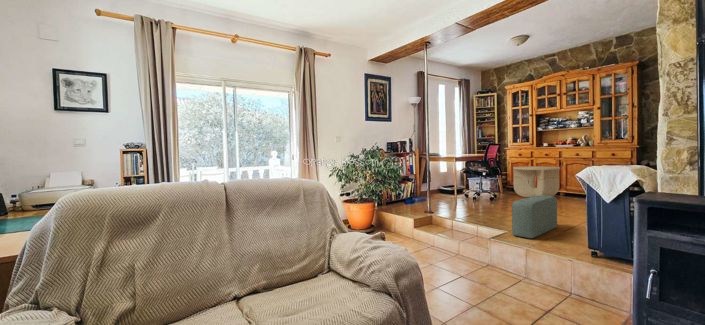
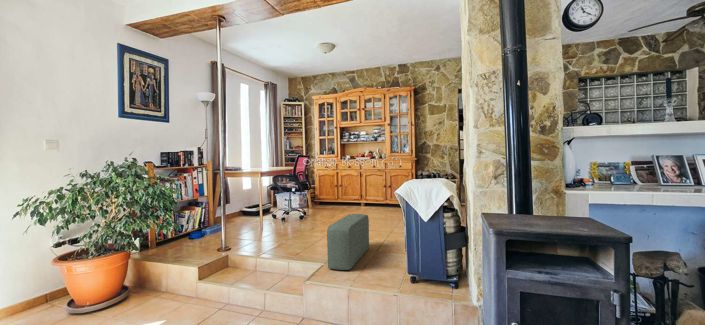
side table: present [513,166,560,197] -> none [321,180,362,213]

